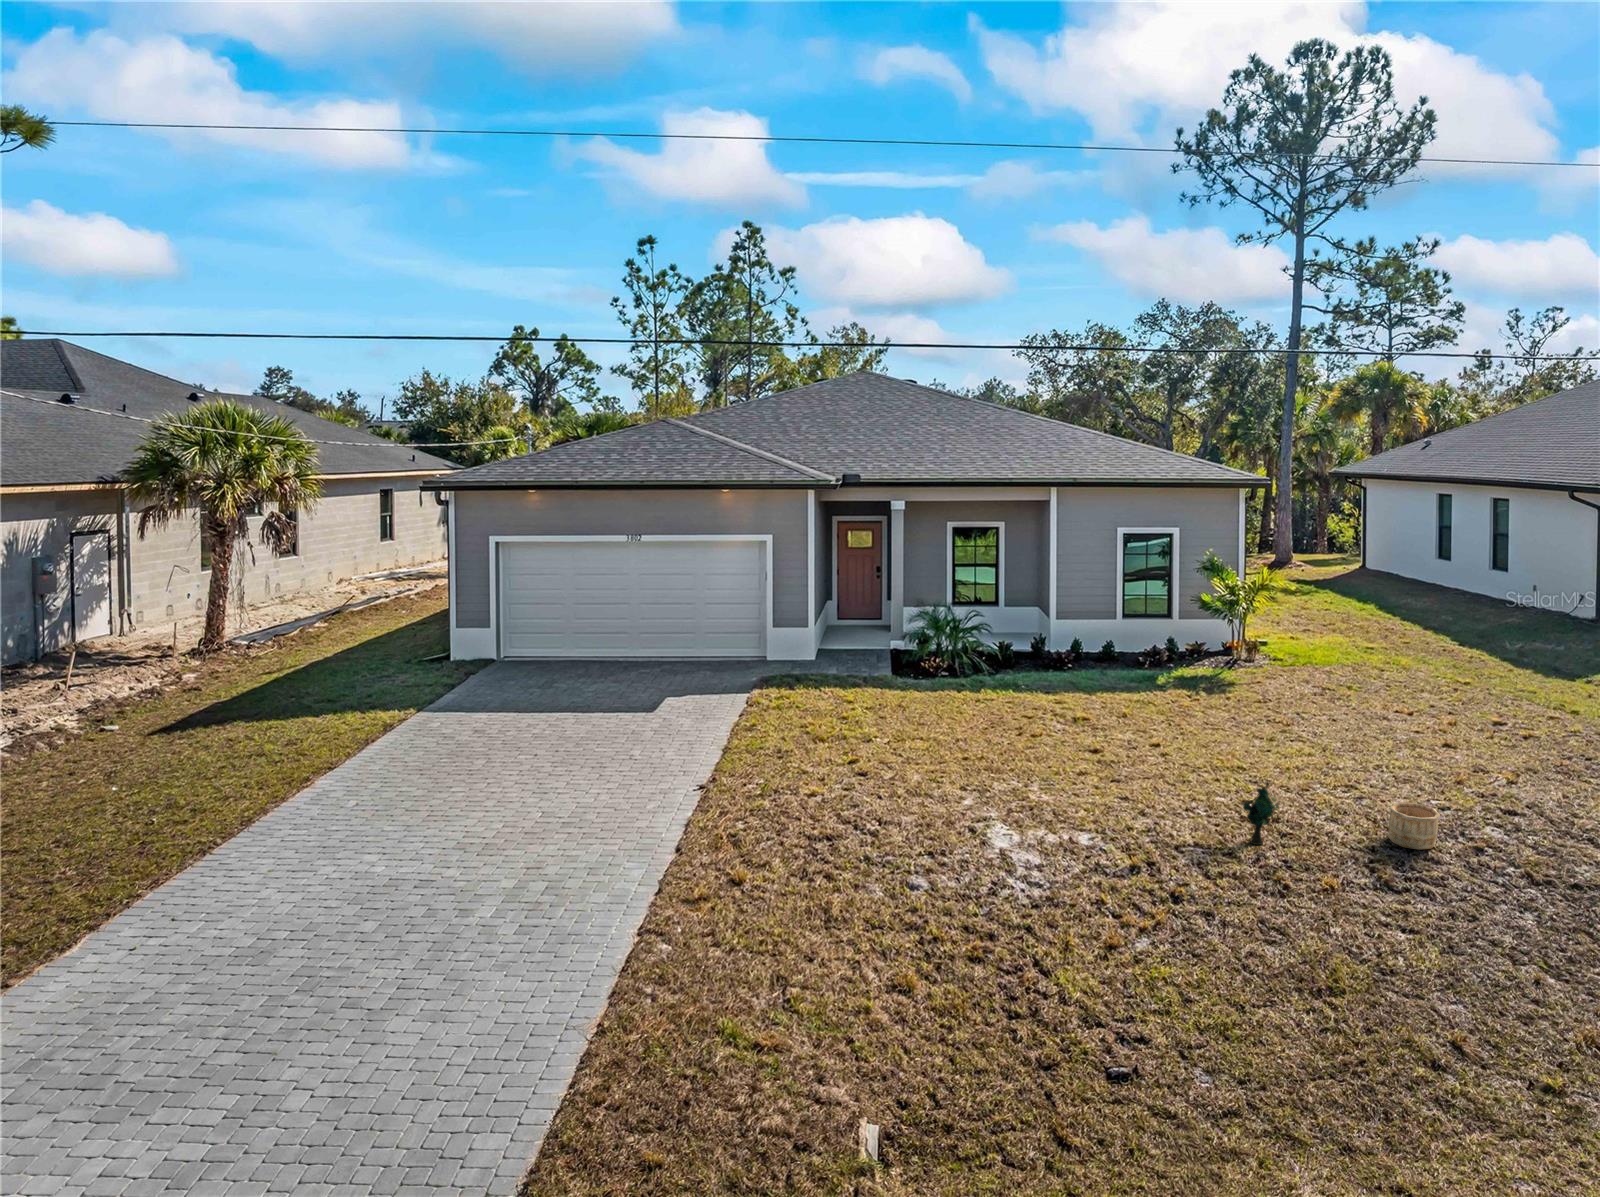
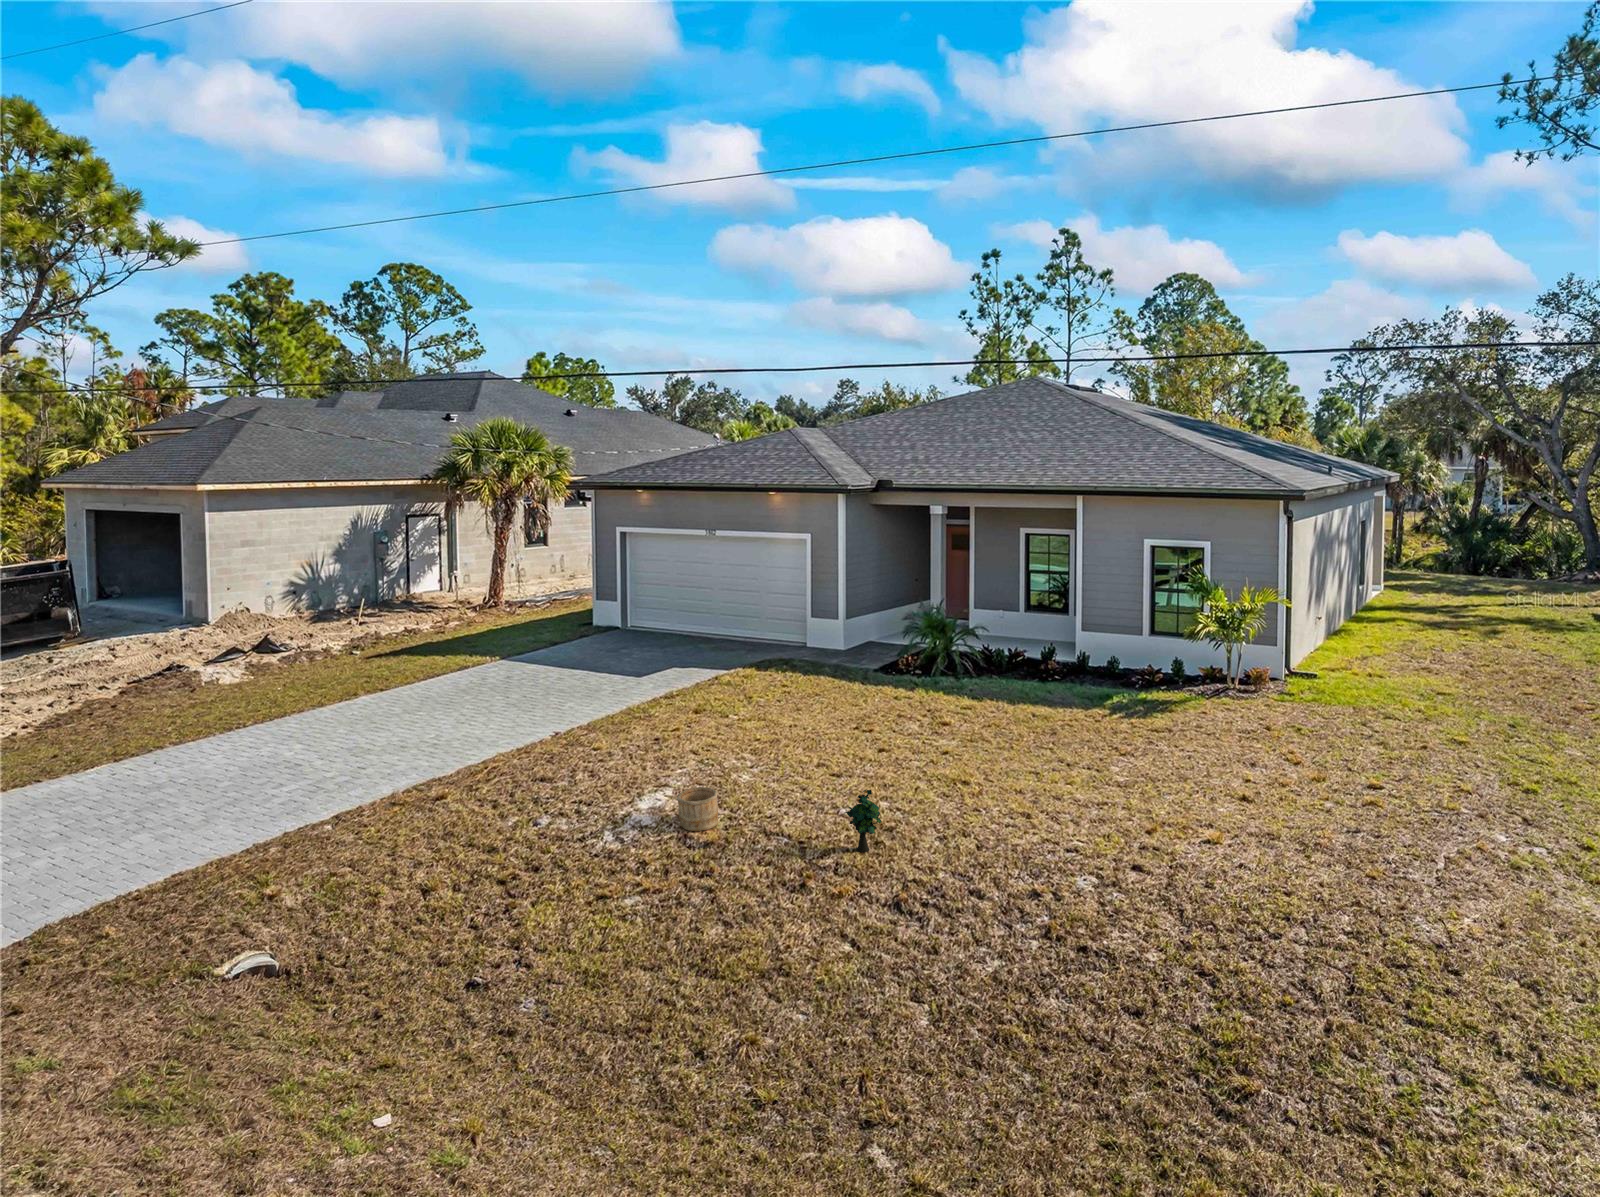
wooden bucket: present [1388,802,1440,850] -> present [676,787,718,831]

